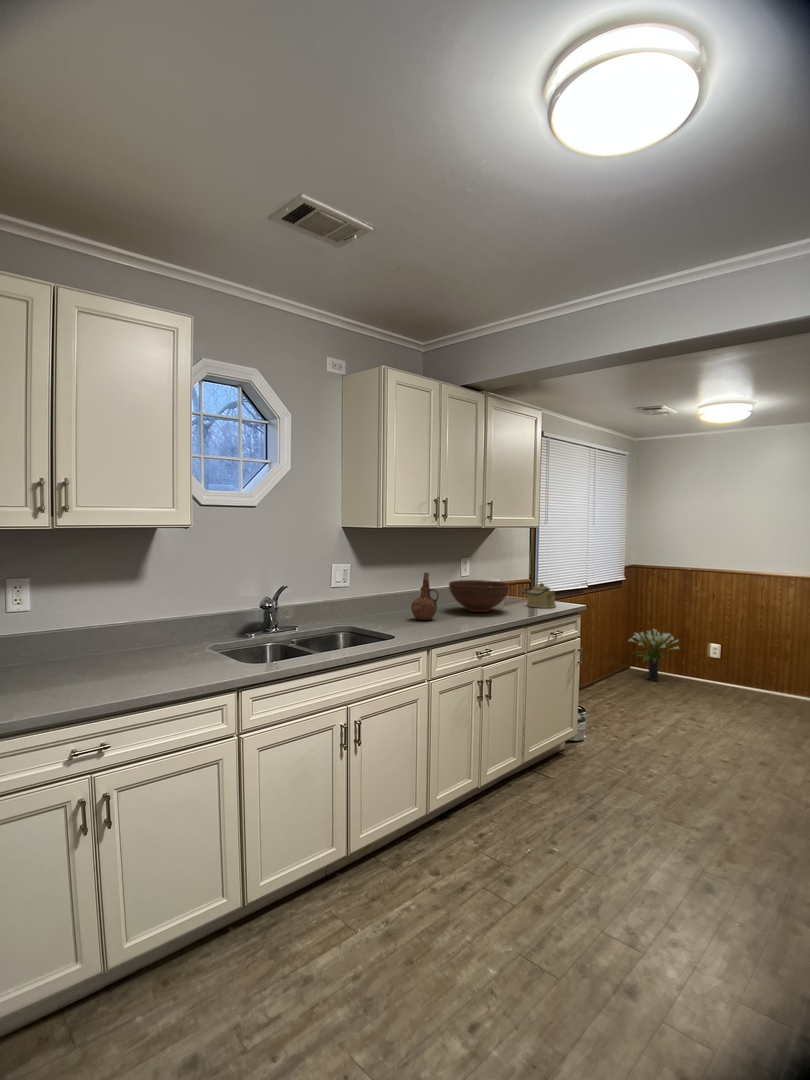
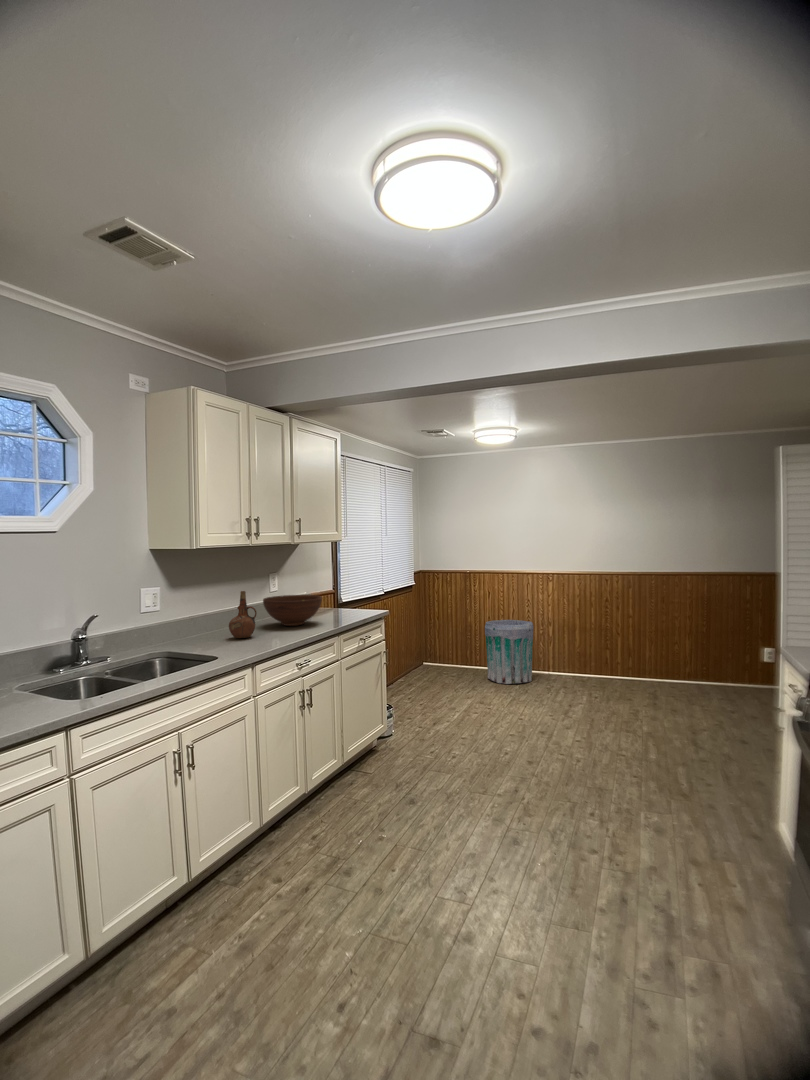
kettle: present [522,583,556,608] -> none [332,593,364,616]
trash can: none [709,627,774,704] -> present [485,620,533,684]
potted plant: present [629,629,679,681] -> none [420,628,462,675]

